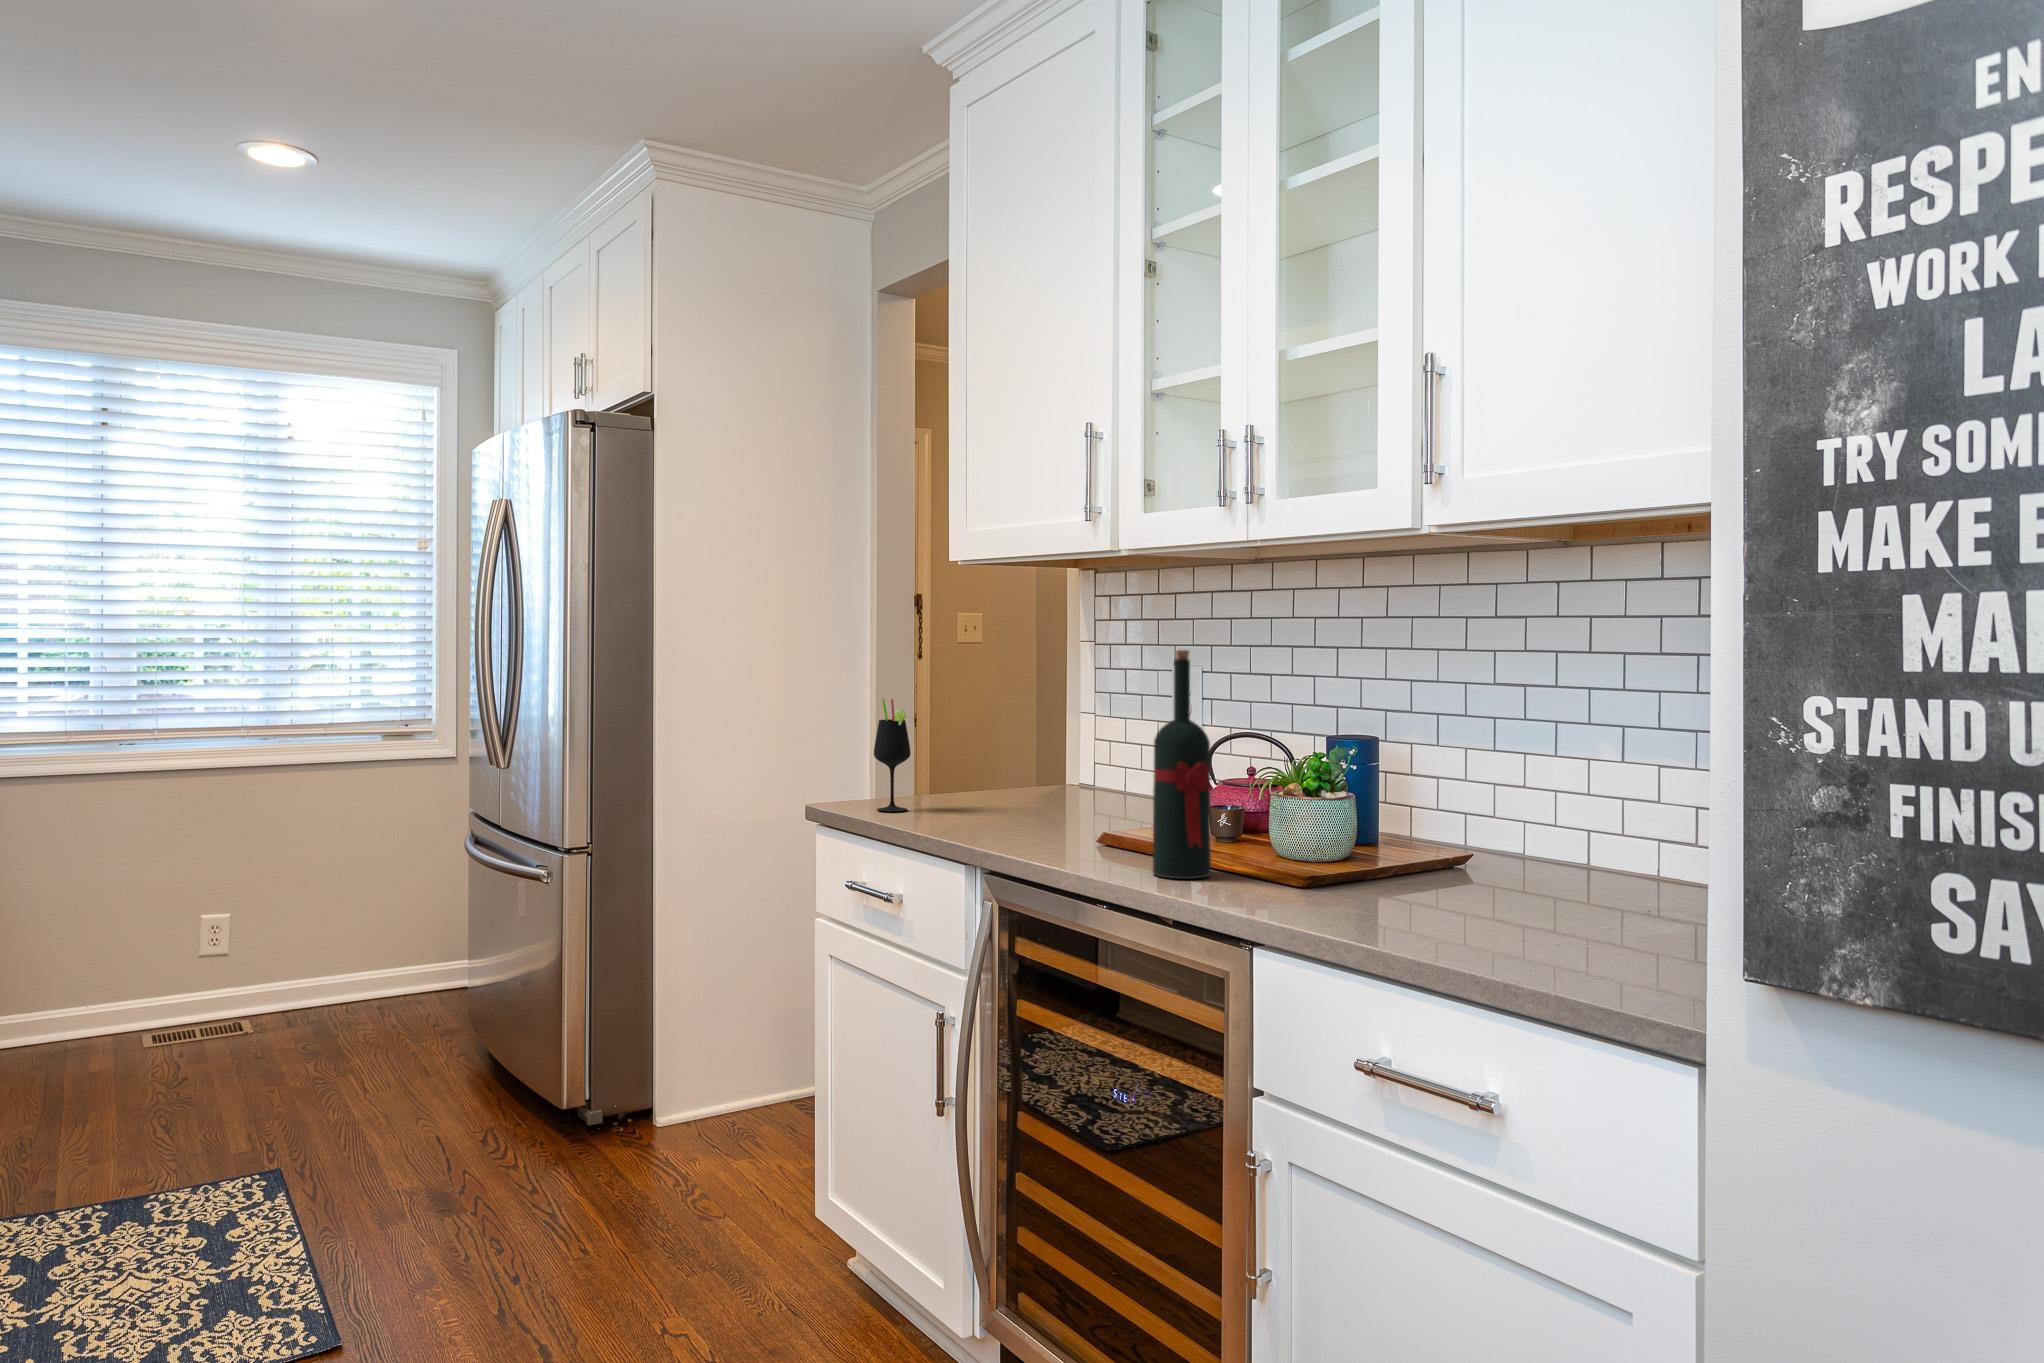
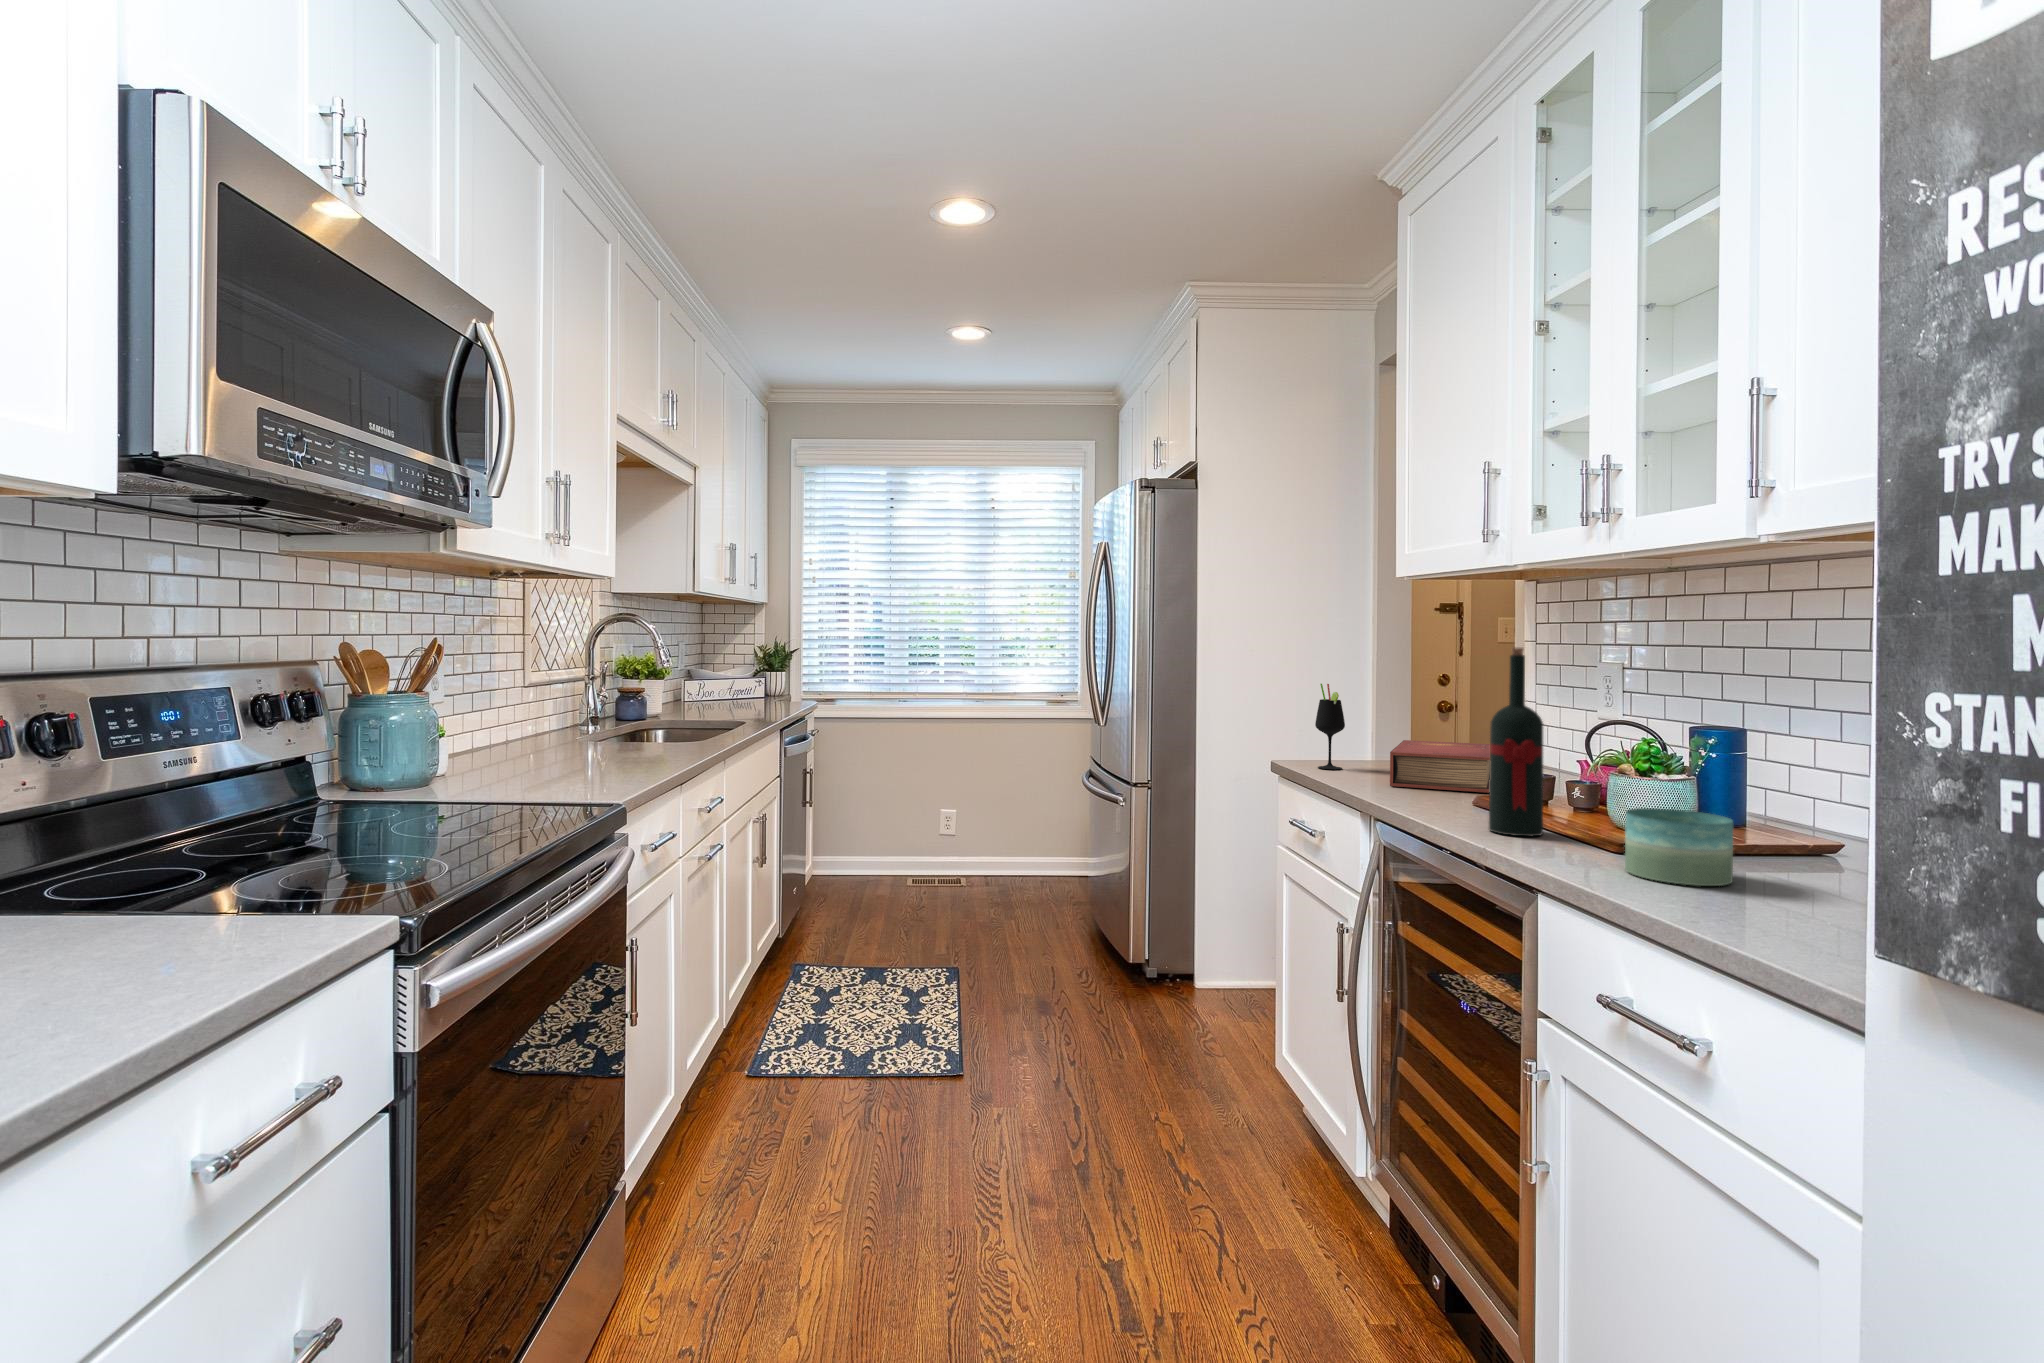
book: none [977,767,1101,828] -> present [1390,740,1490,793]
candle: none [1330,833,1436,918] -> present [1625,808,1733,886]

